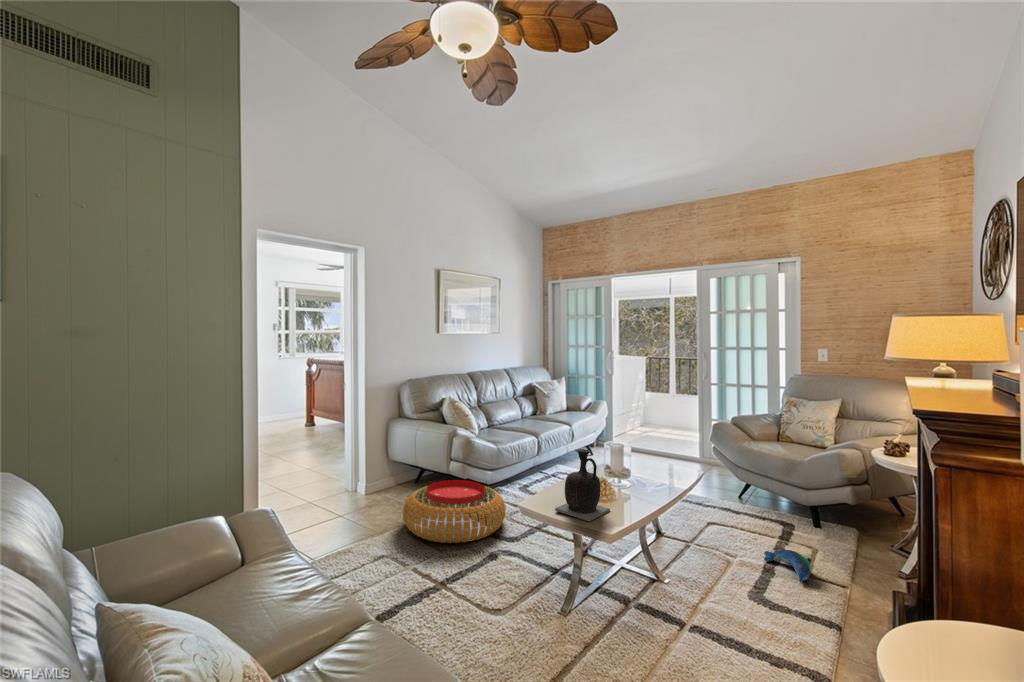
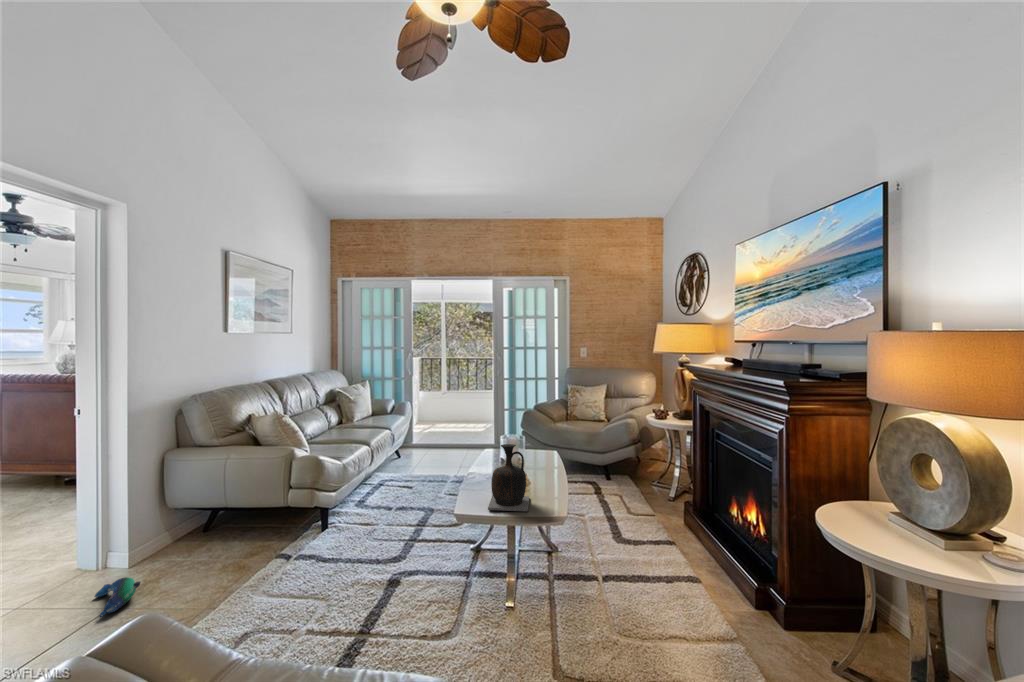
pouf: present [403,480,506,543] -> none [240,508,378,593]
plush toy: present [764,550,811,583] -> present [95,577,141,617]

